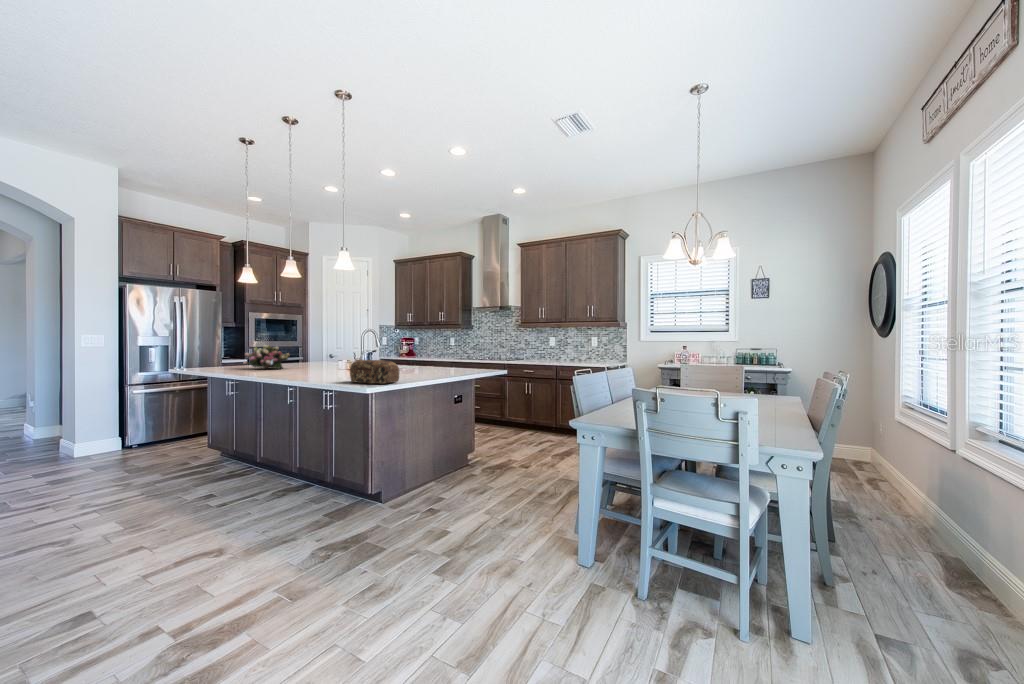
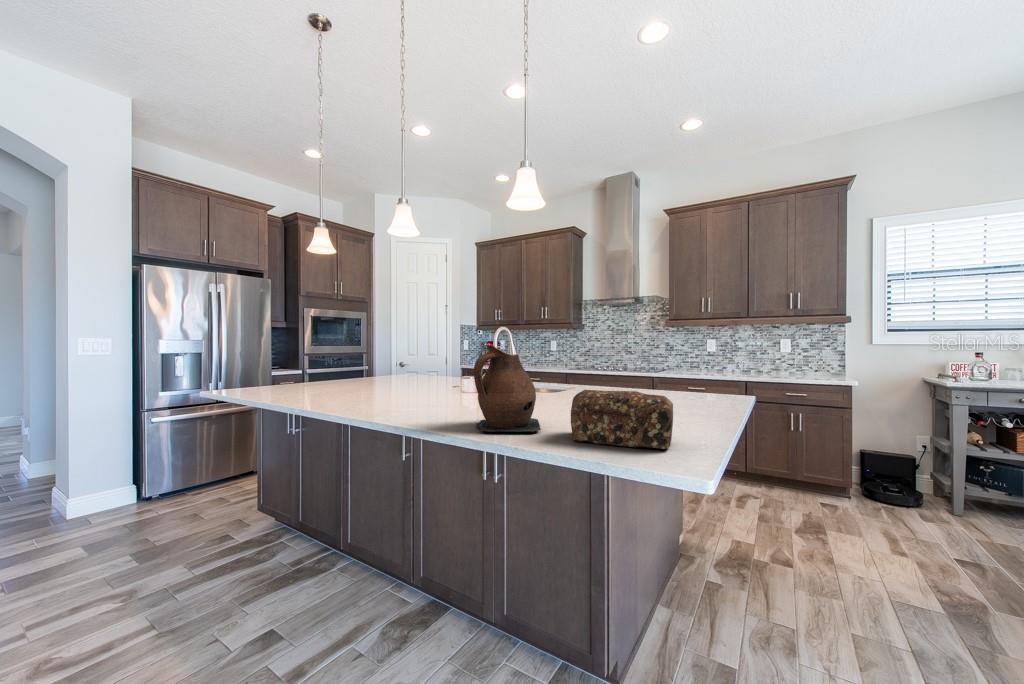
ceramic pitcher: none [311,339,352,381] -> present [474,345,541,433]
flower arrangement: present [243,345,290,369] -> none [314,353,383,392]

